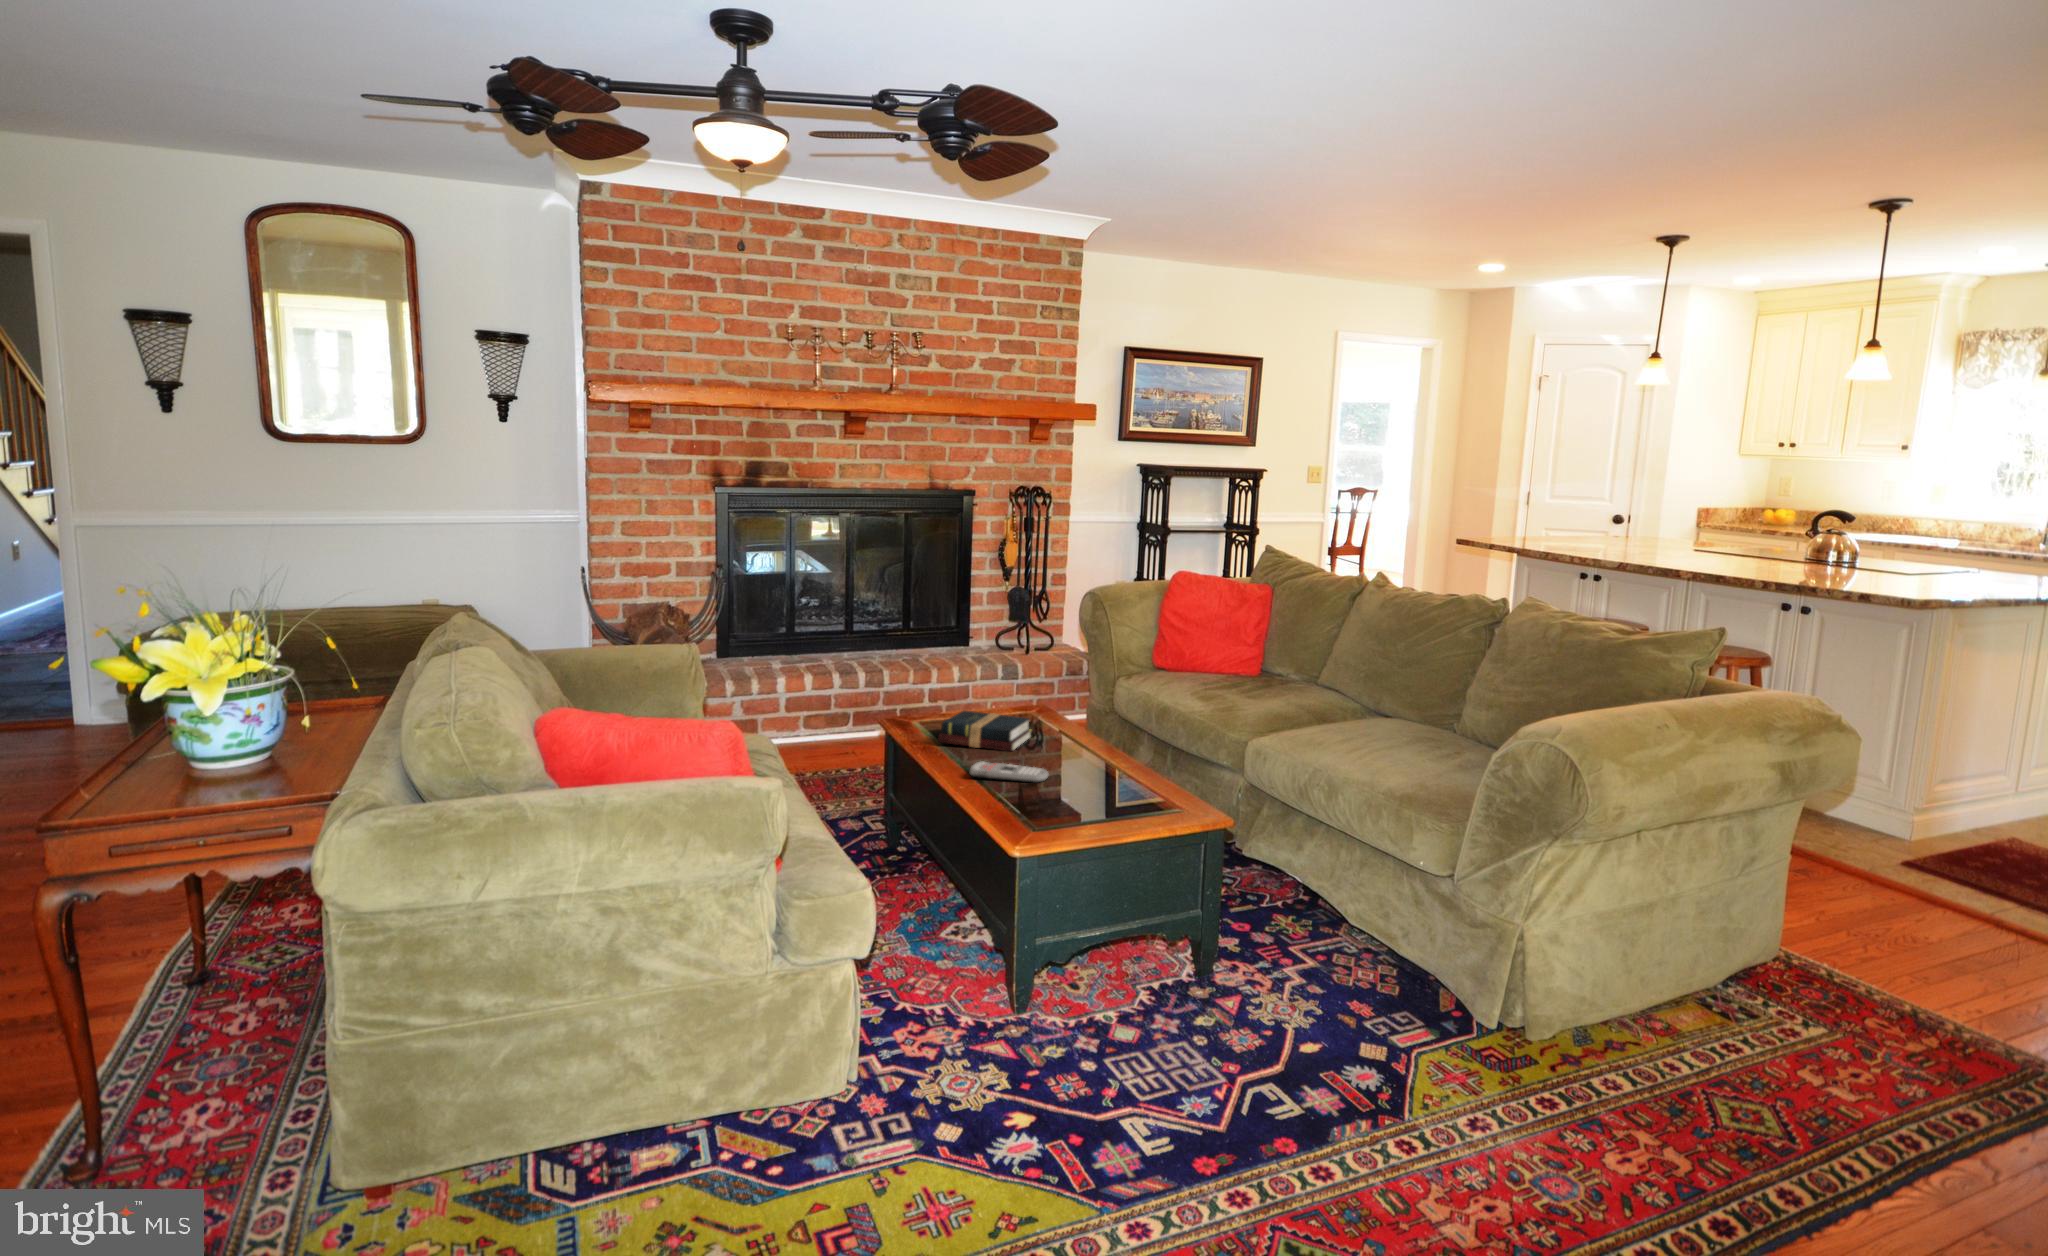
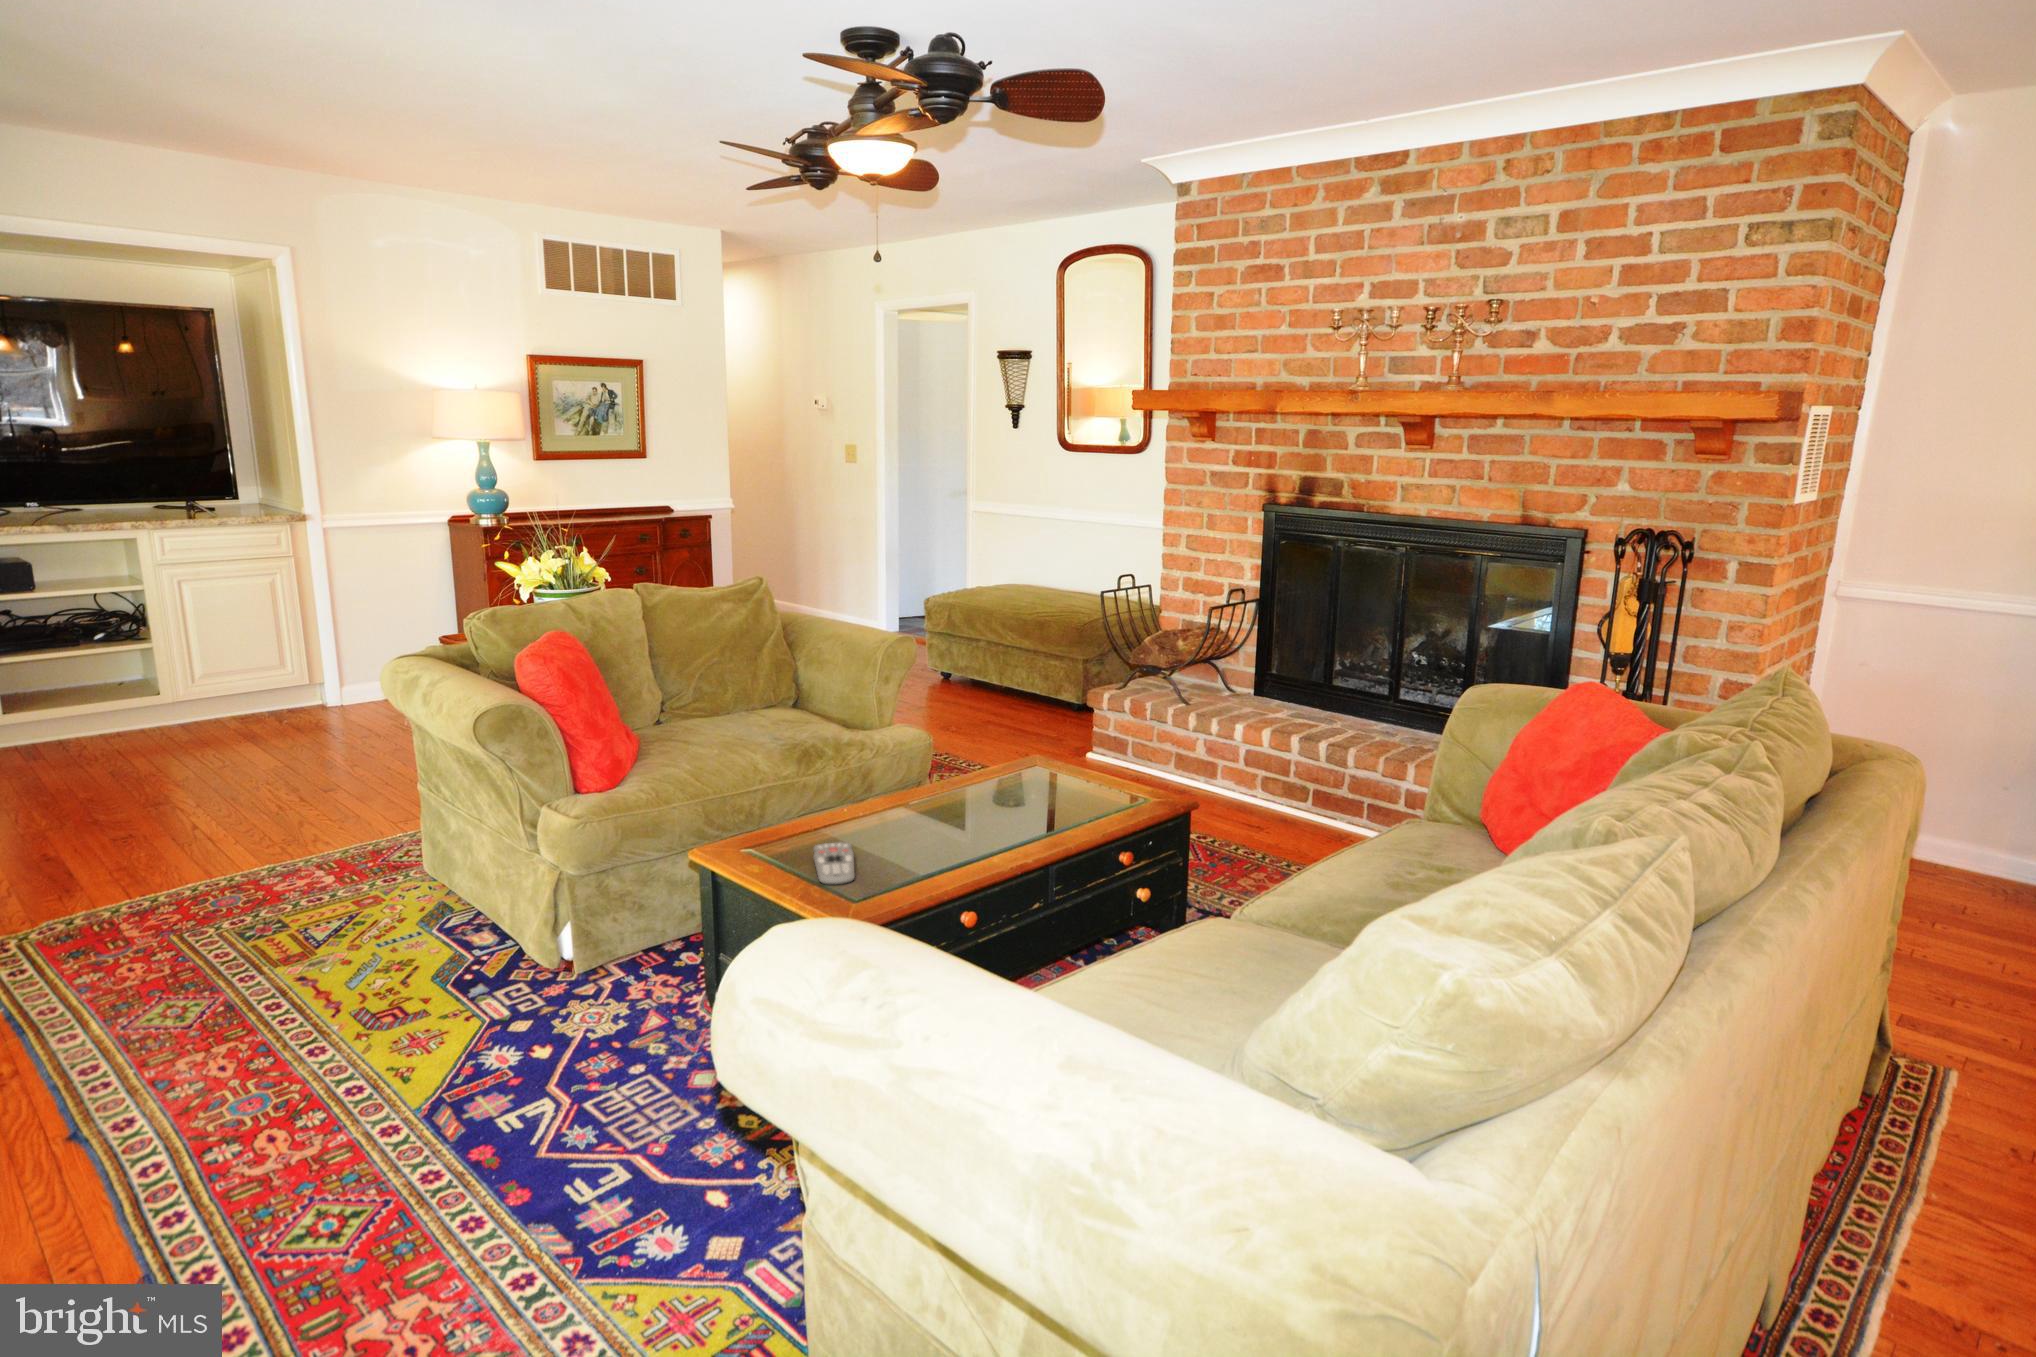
hardback book: present [938,711,1031,752] -> none [936,793,1021,853]

